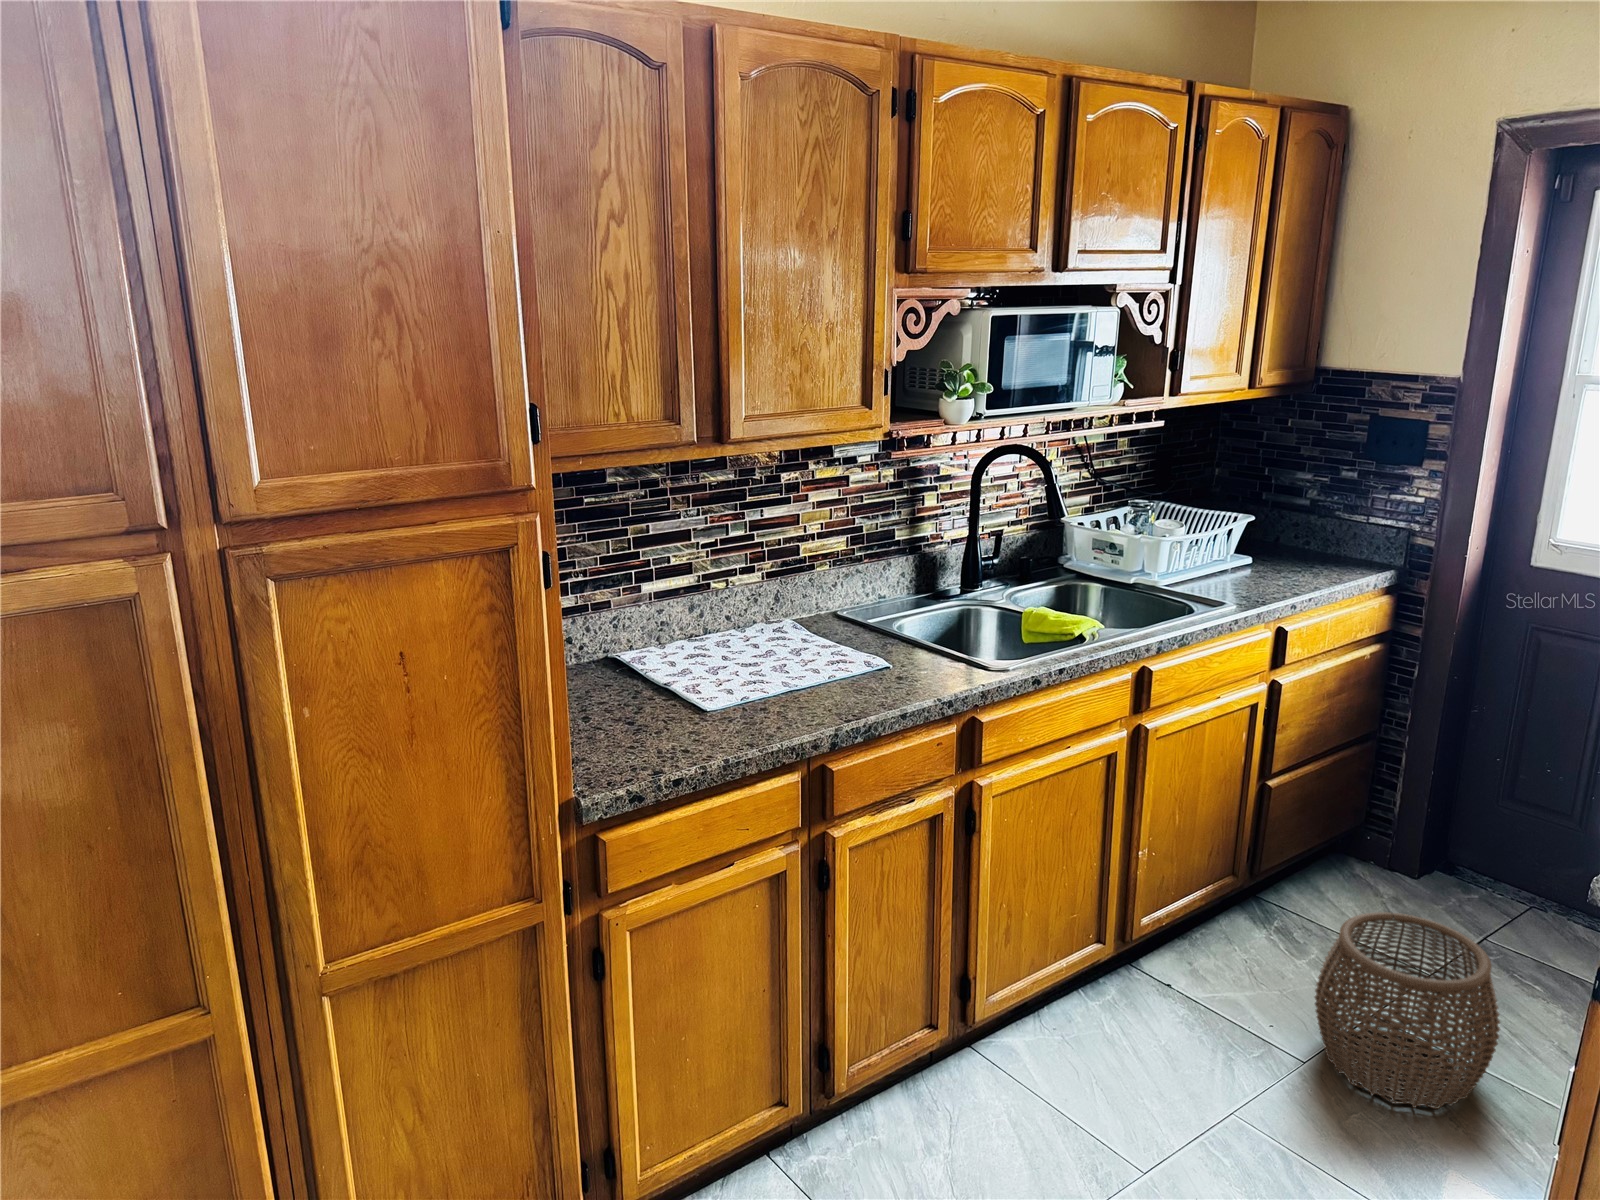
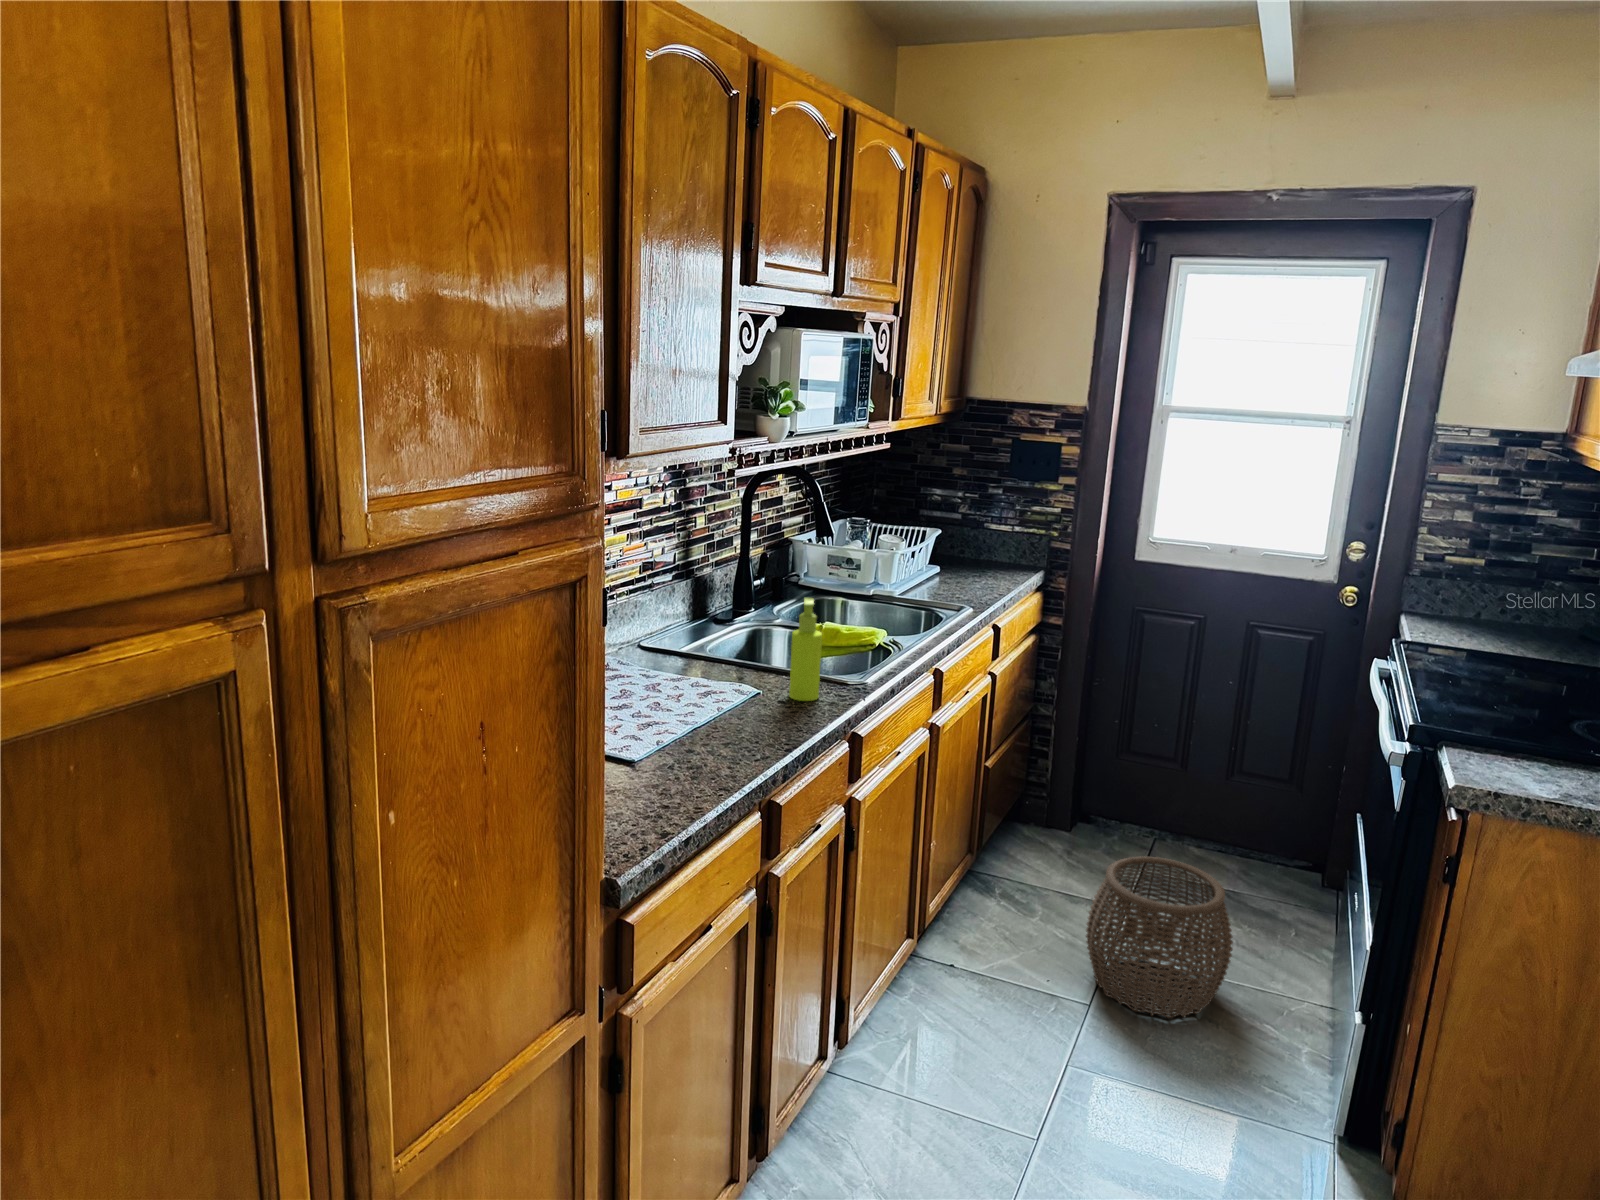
soap dispenser: none [916,581,946,681] -> present [789,598,822,701]

